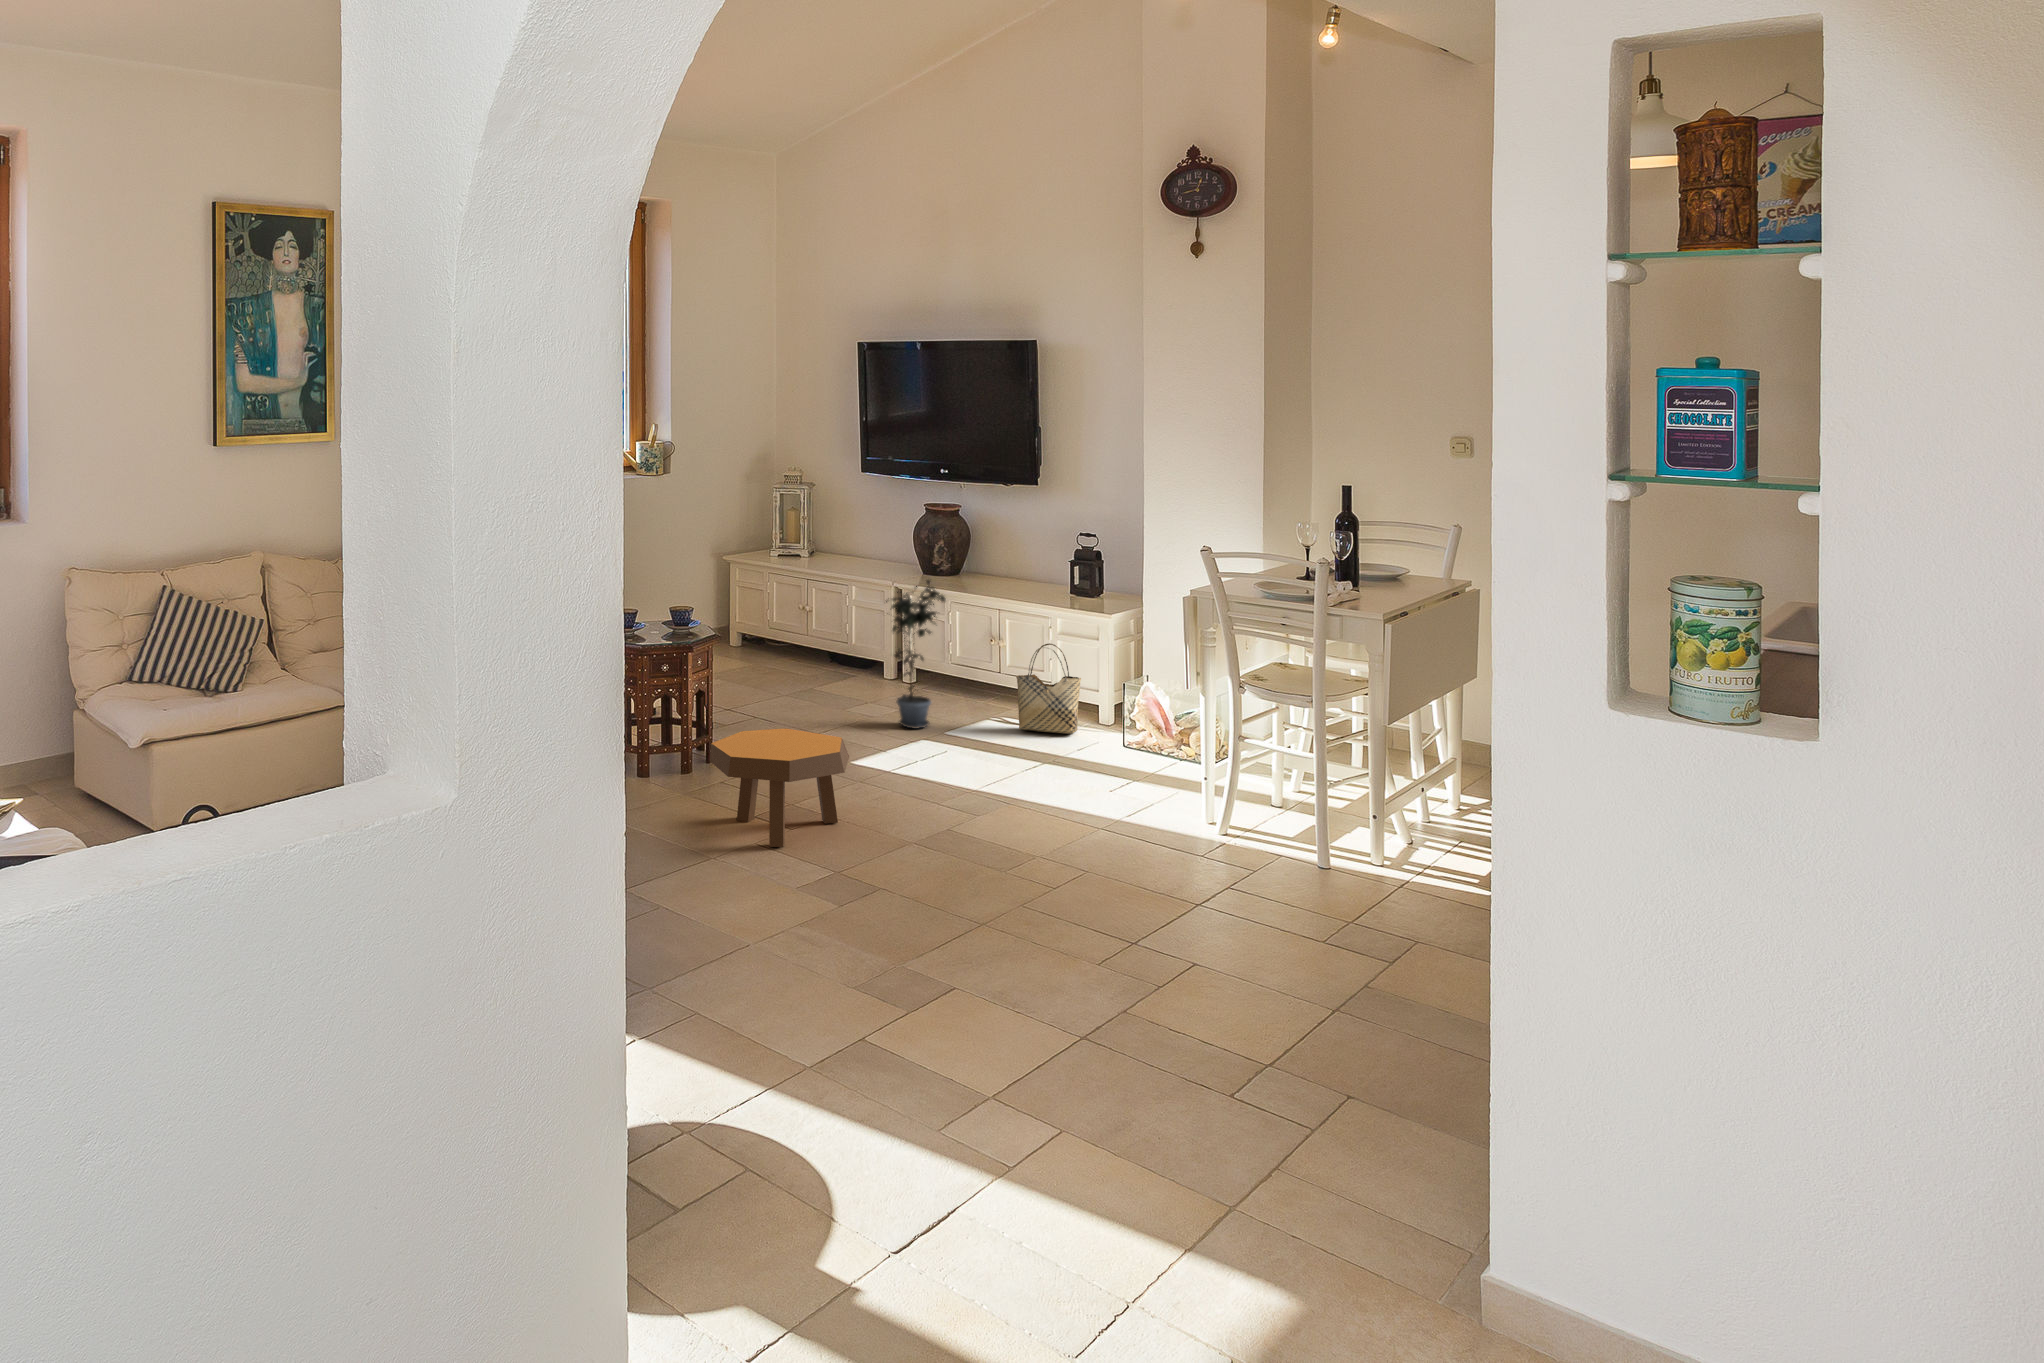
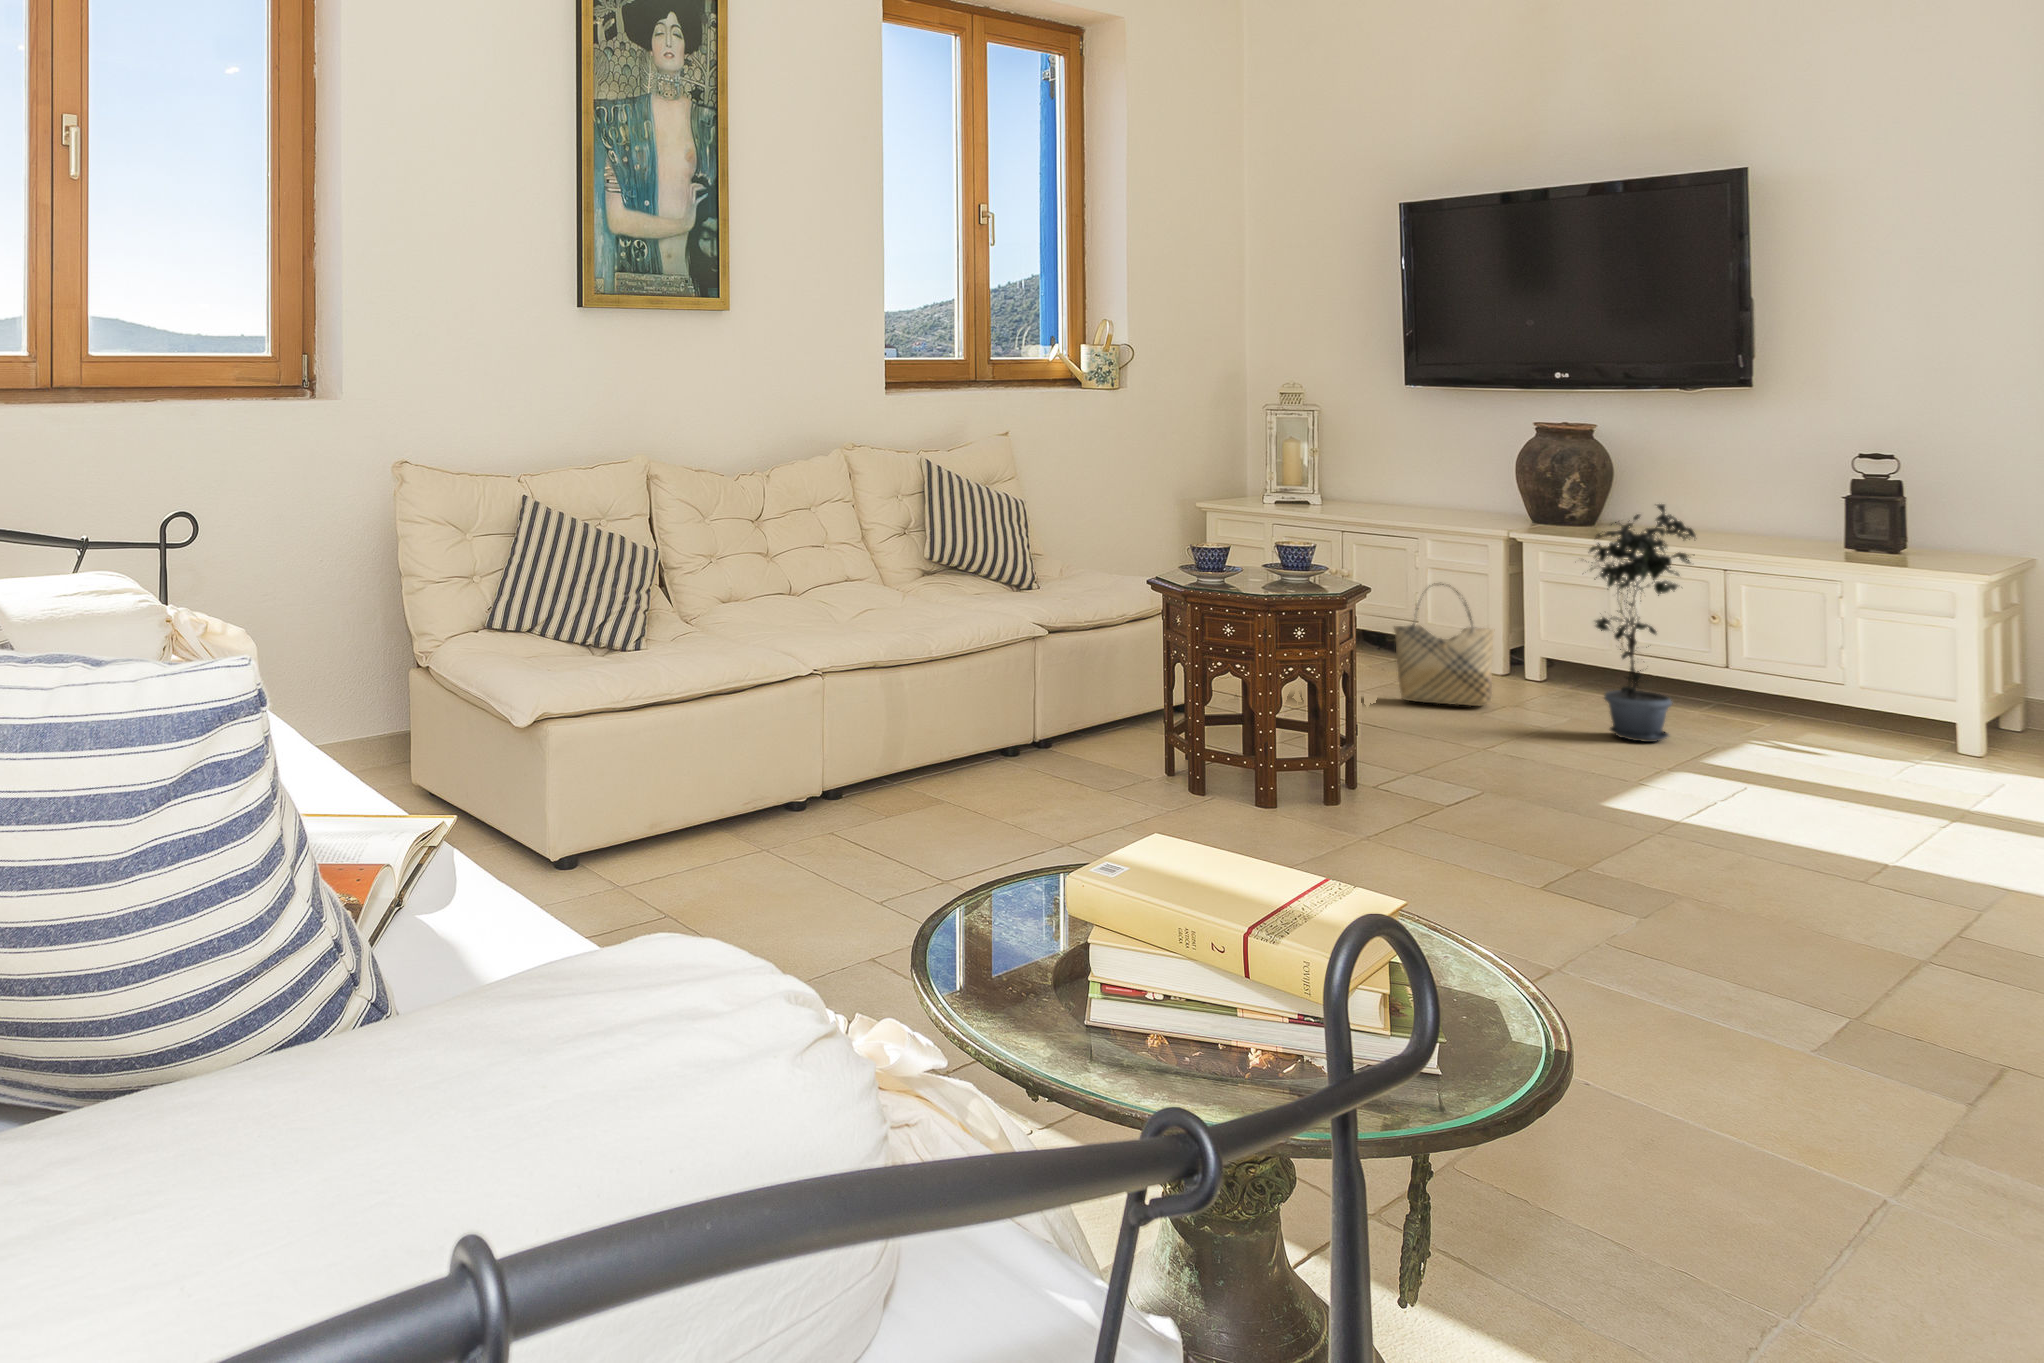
woven basket: present [1016,643,1081,734] -> present [1394,584,1494,706]
footstool: present [710,728,849,847] -> none [1488,724,1814,945]

